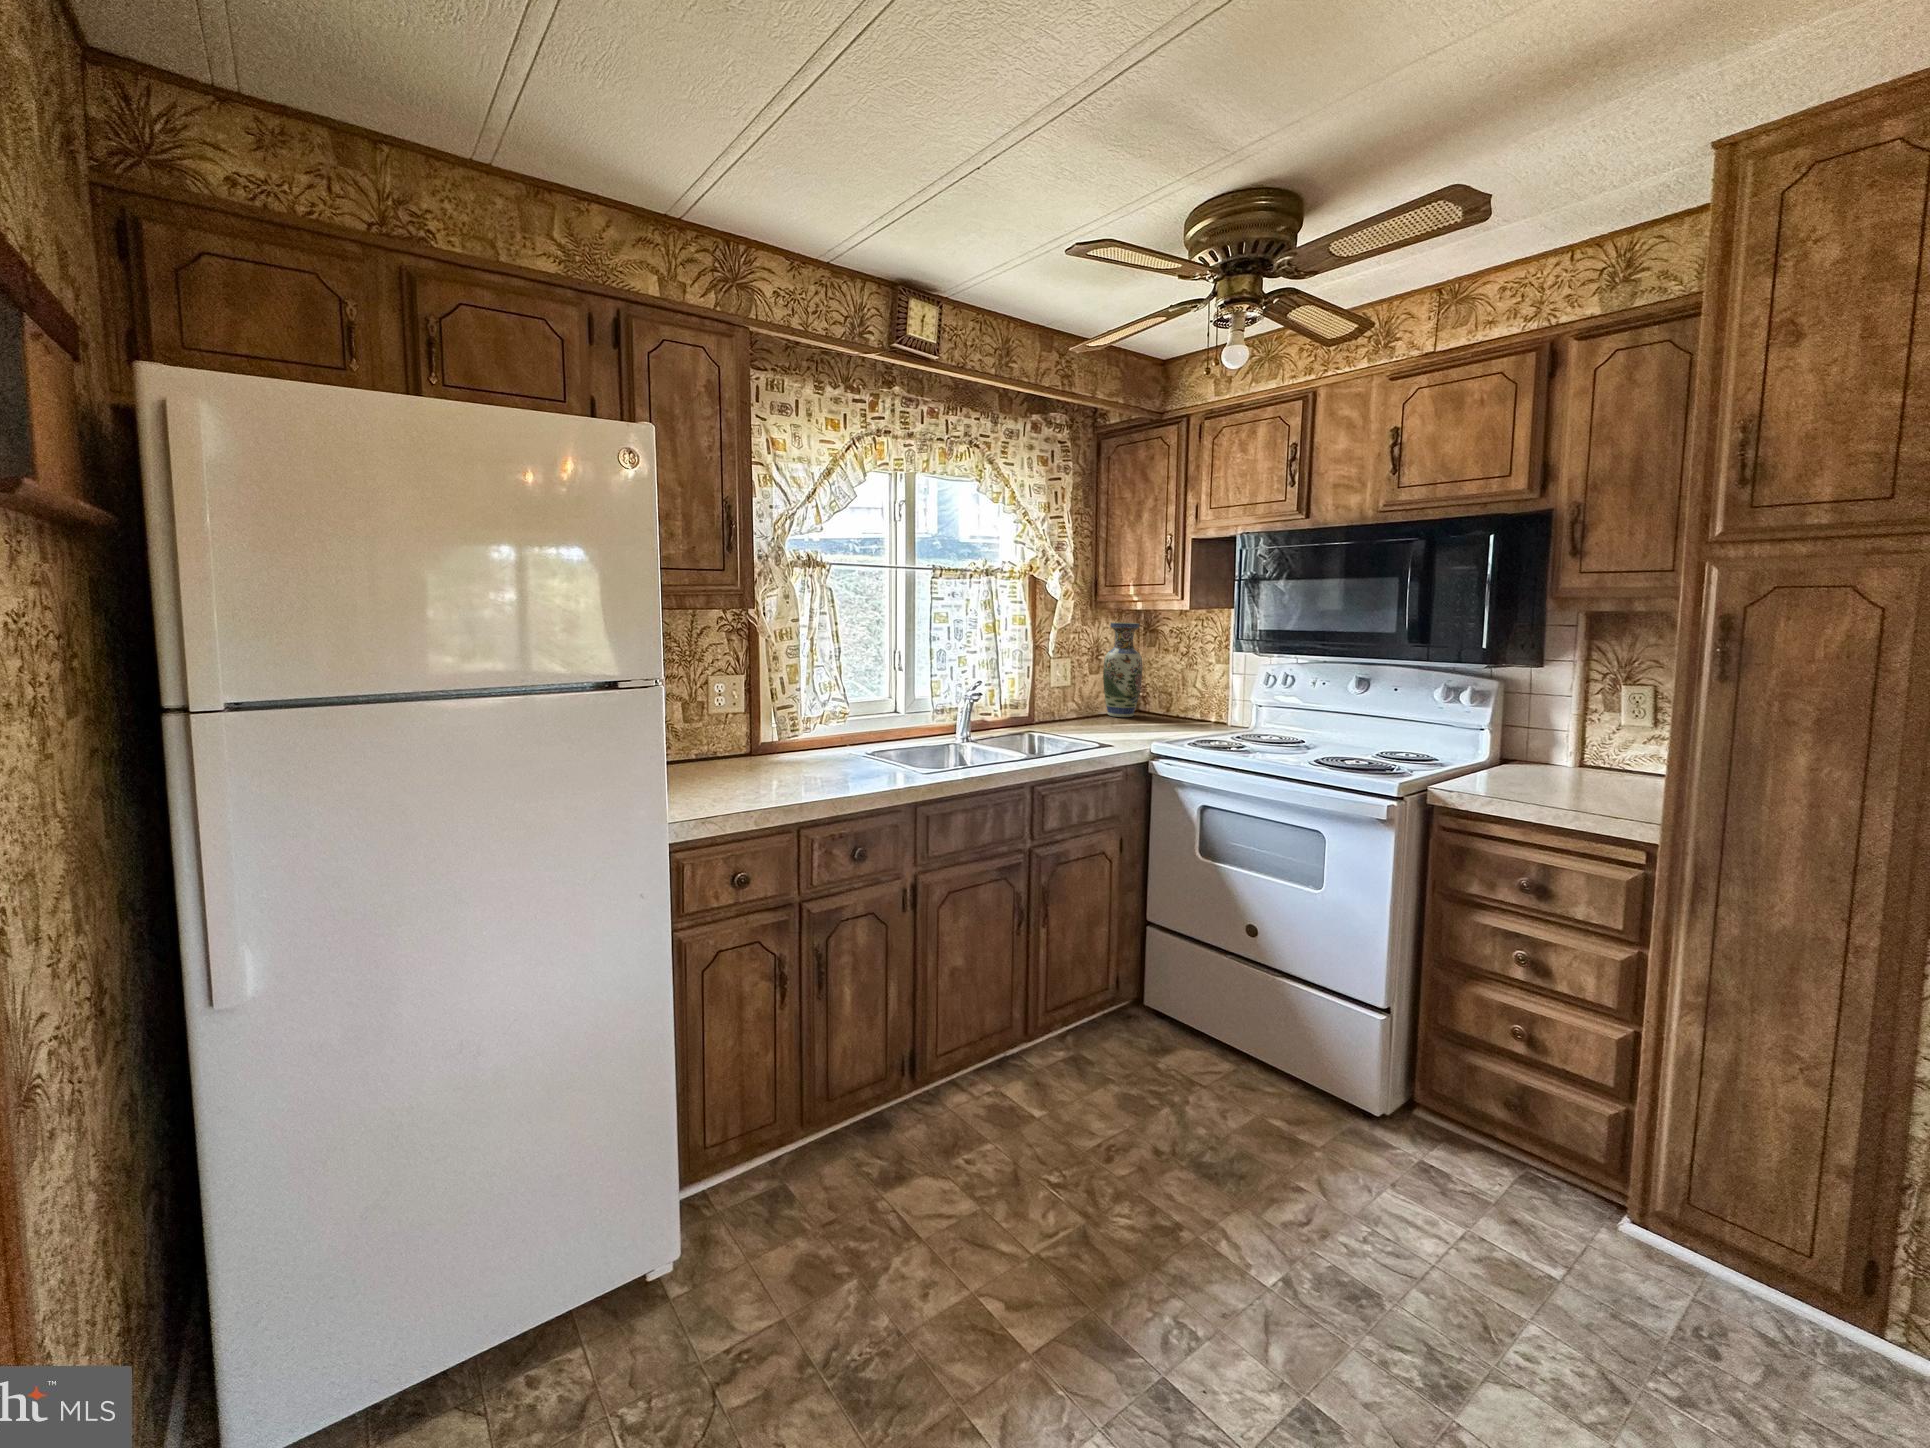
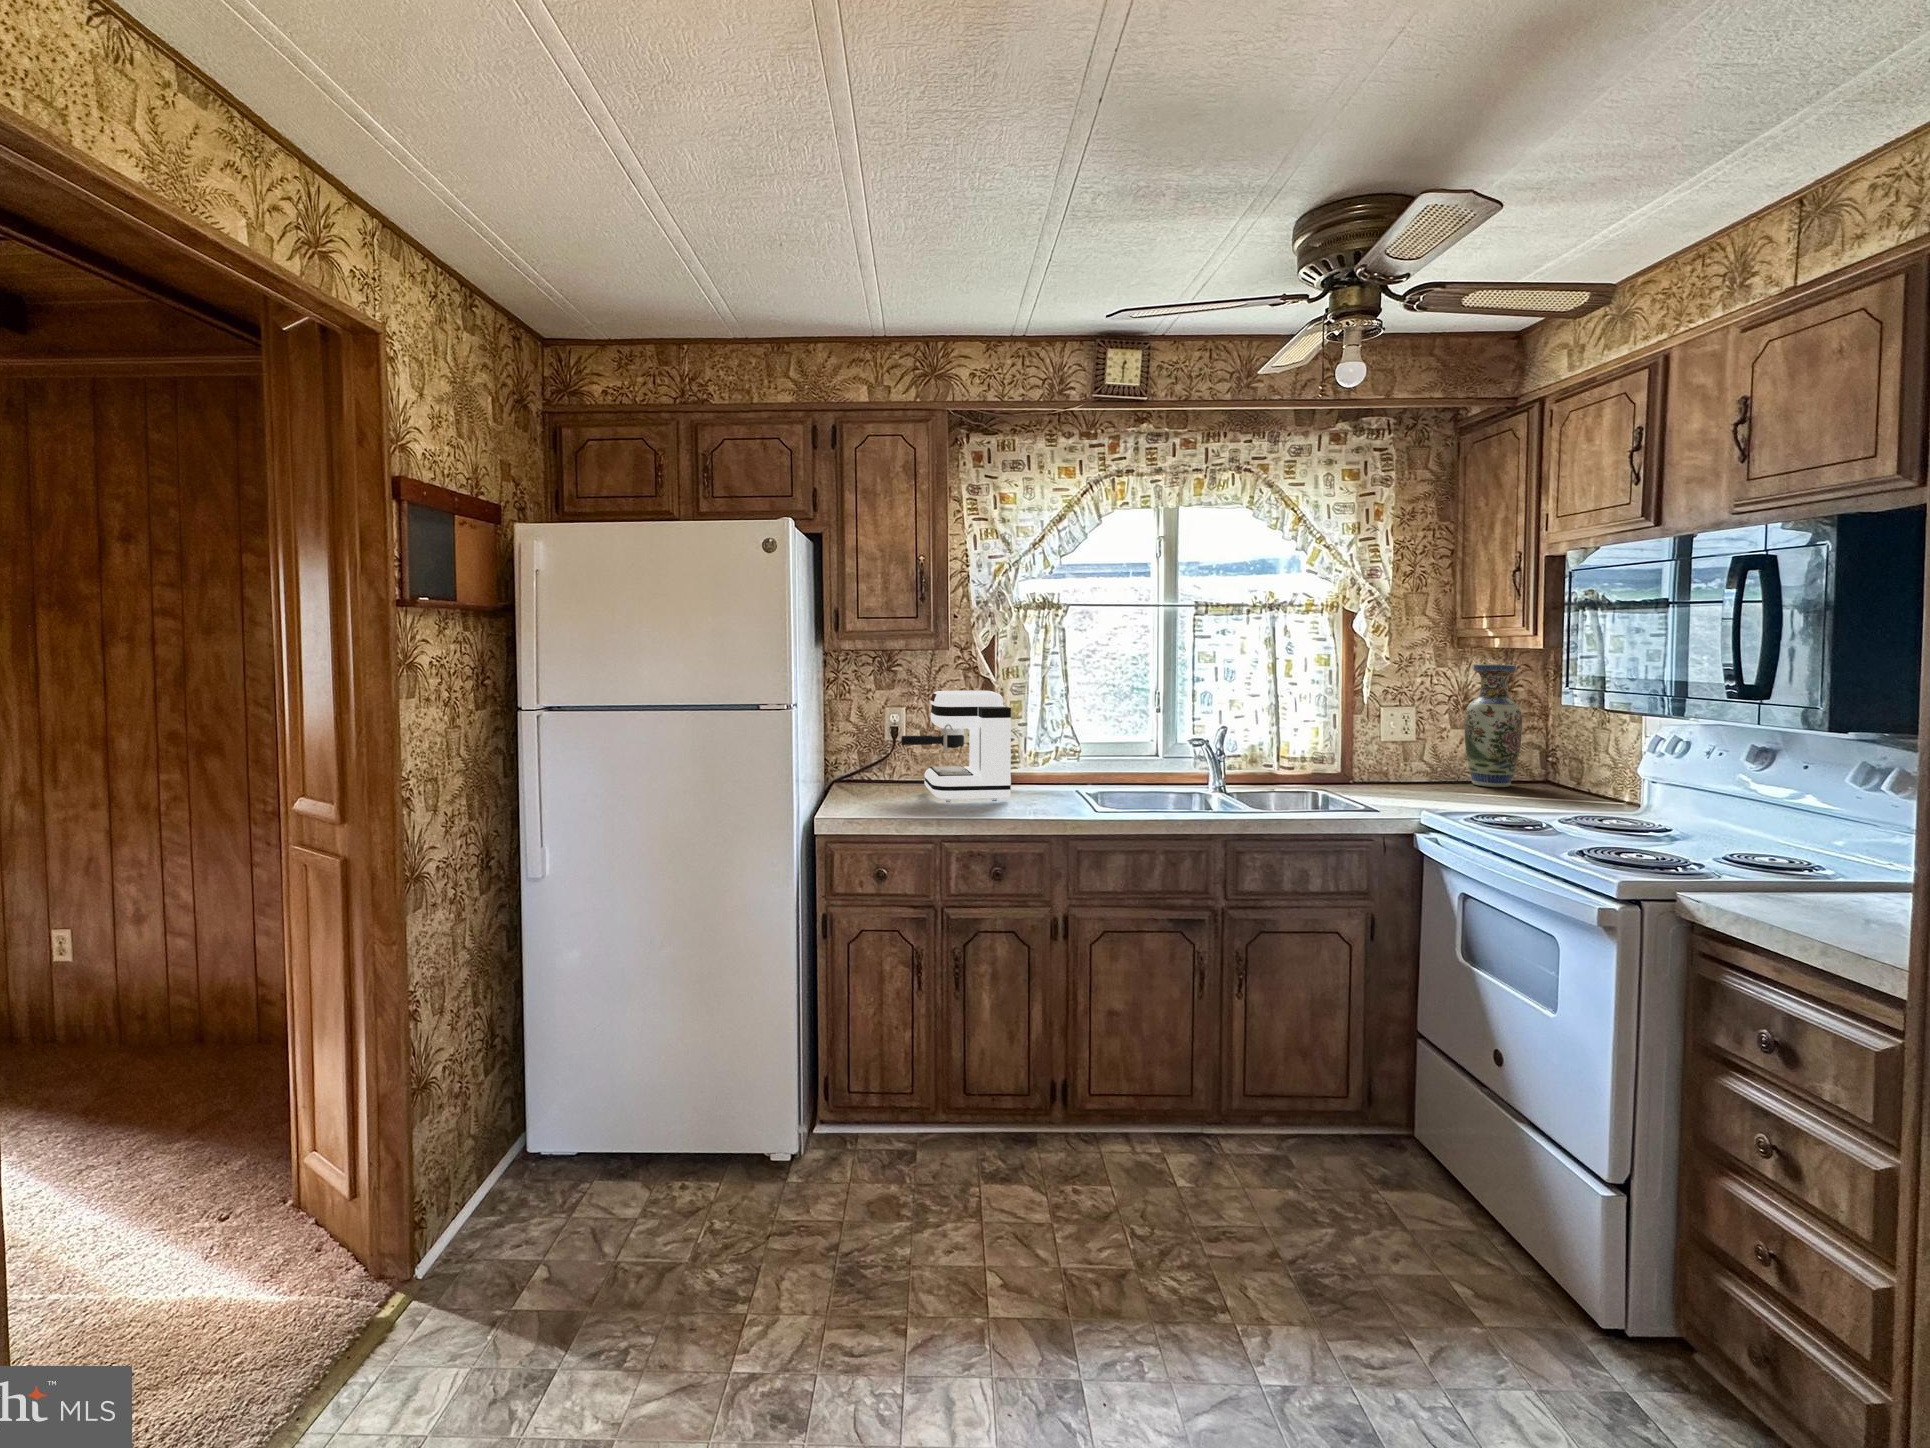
coffee maker: none [688,657,824,788] -> present [901,691,1011,801]

